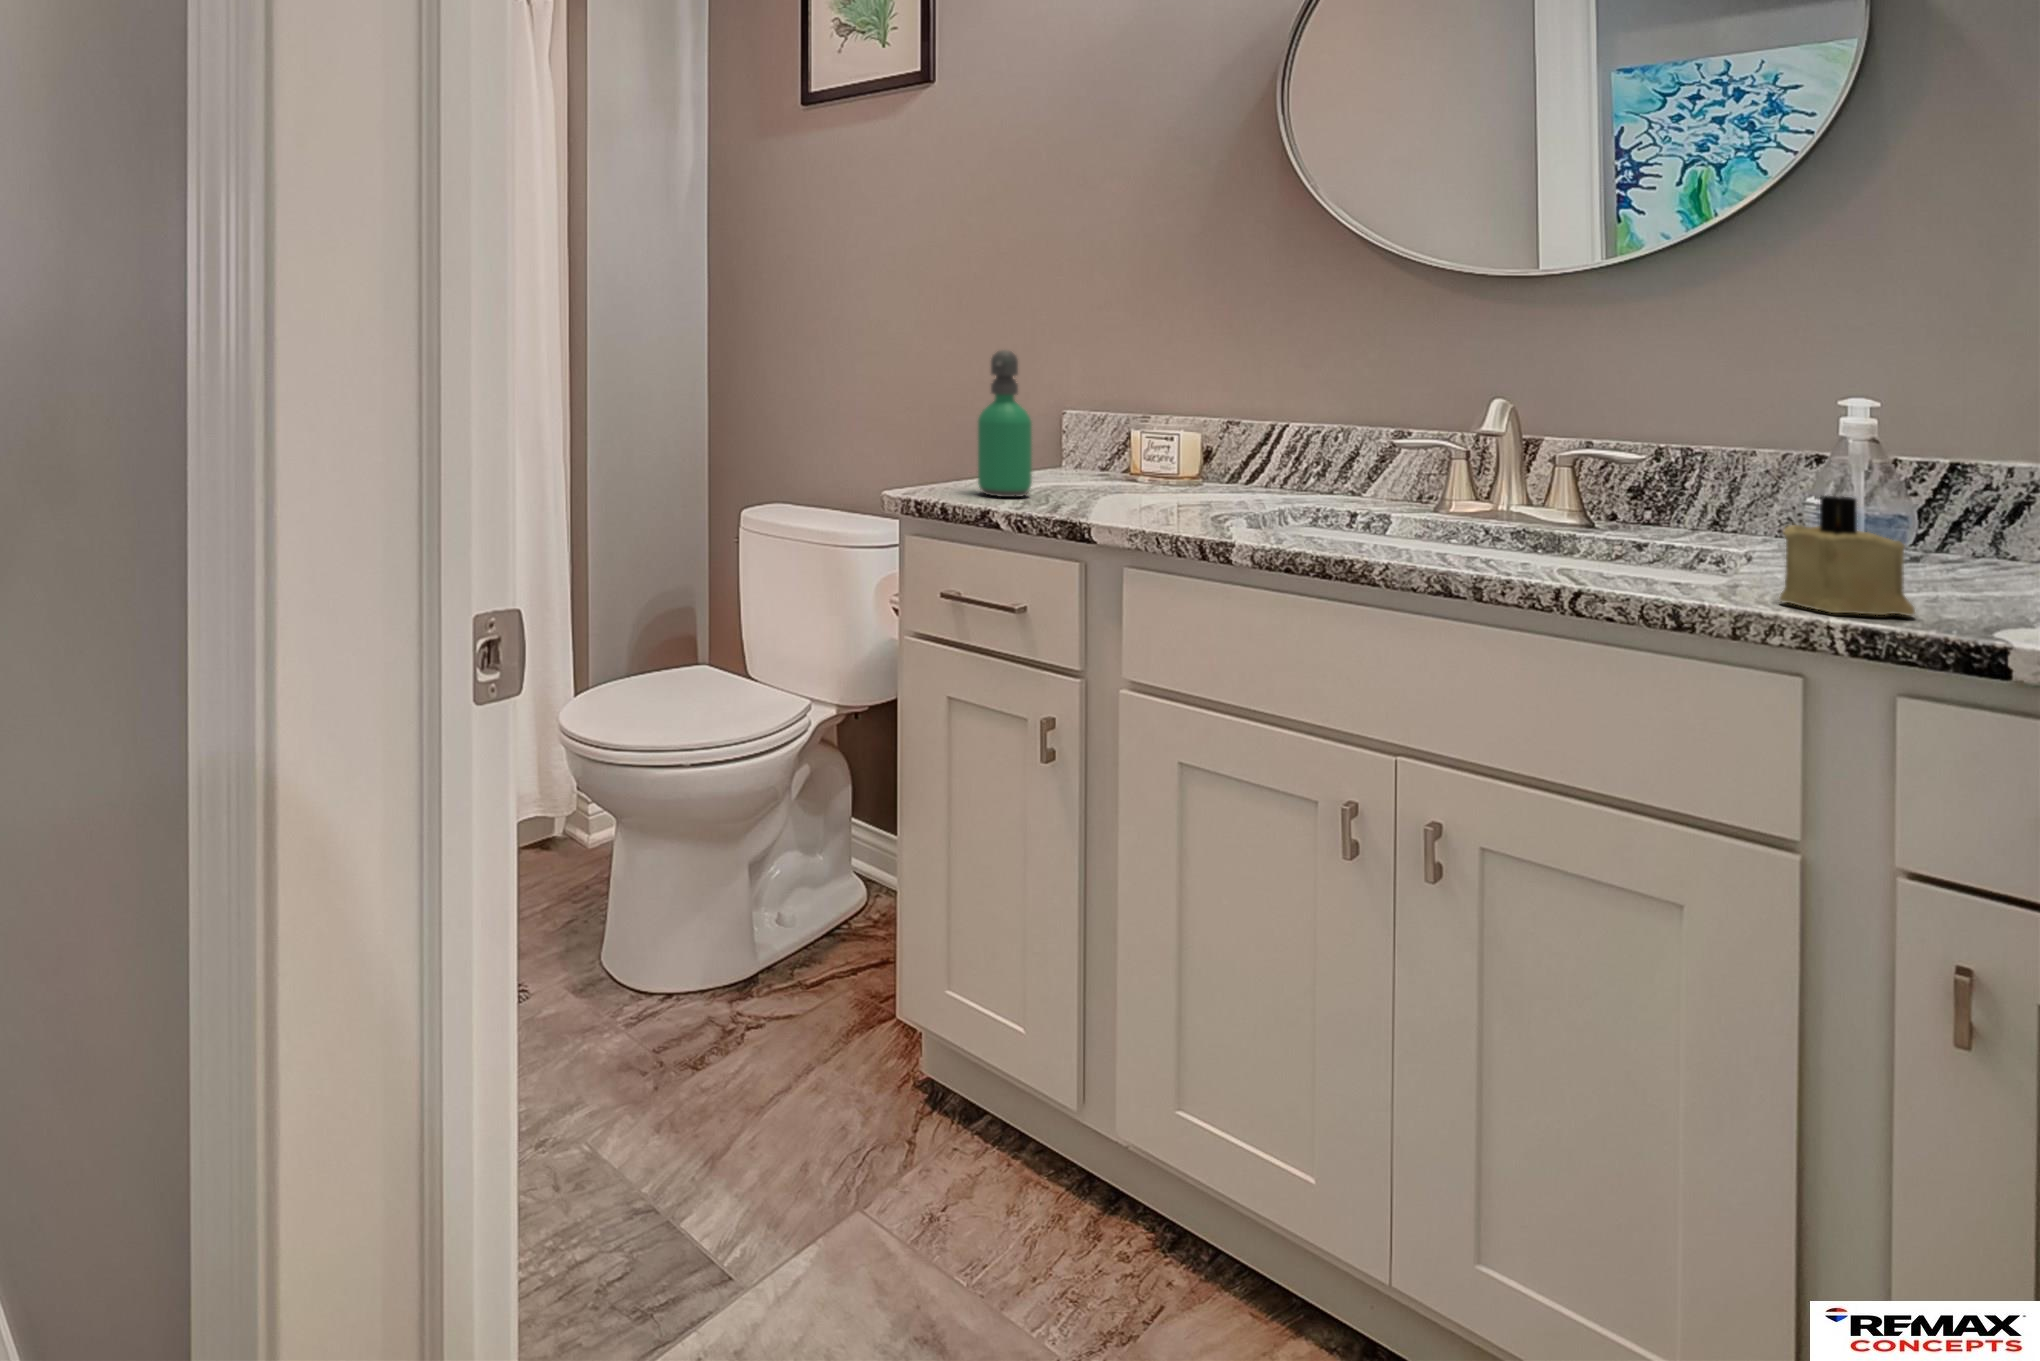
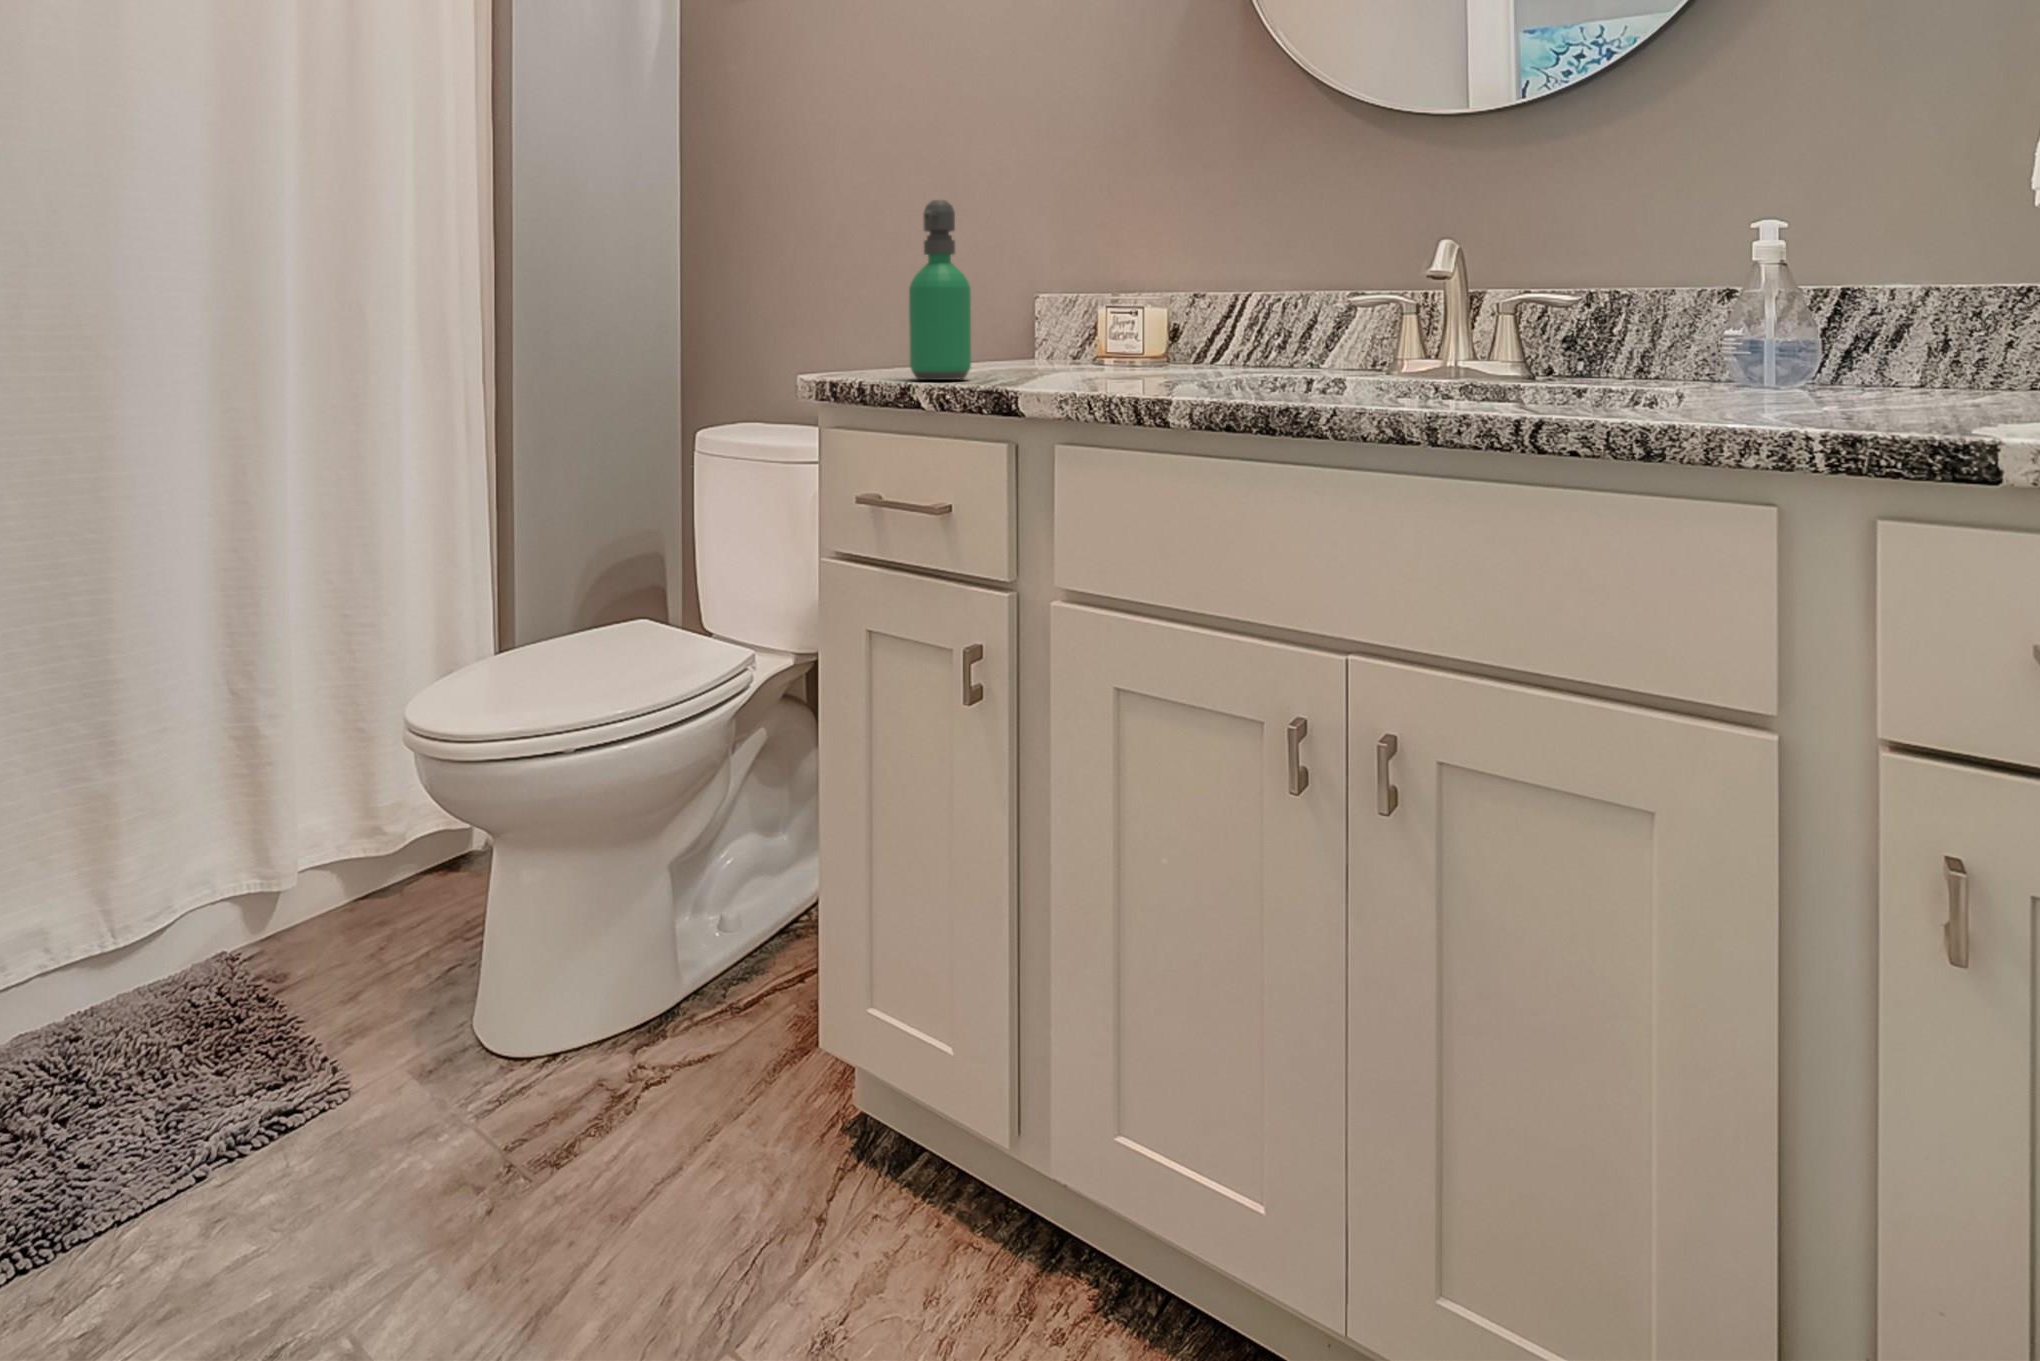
candle: present [1779,495,1915,616] -> none [1743,283,1879,421]

